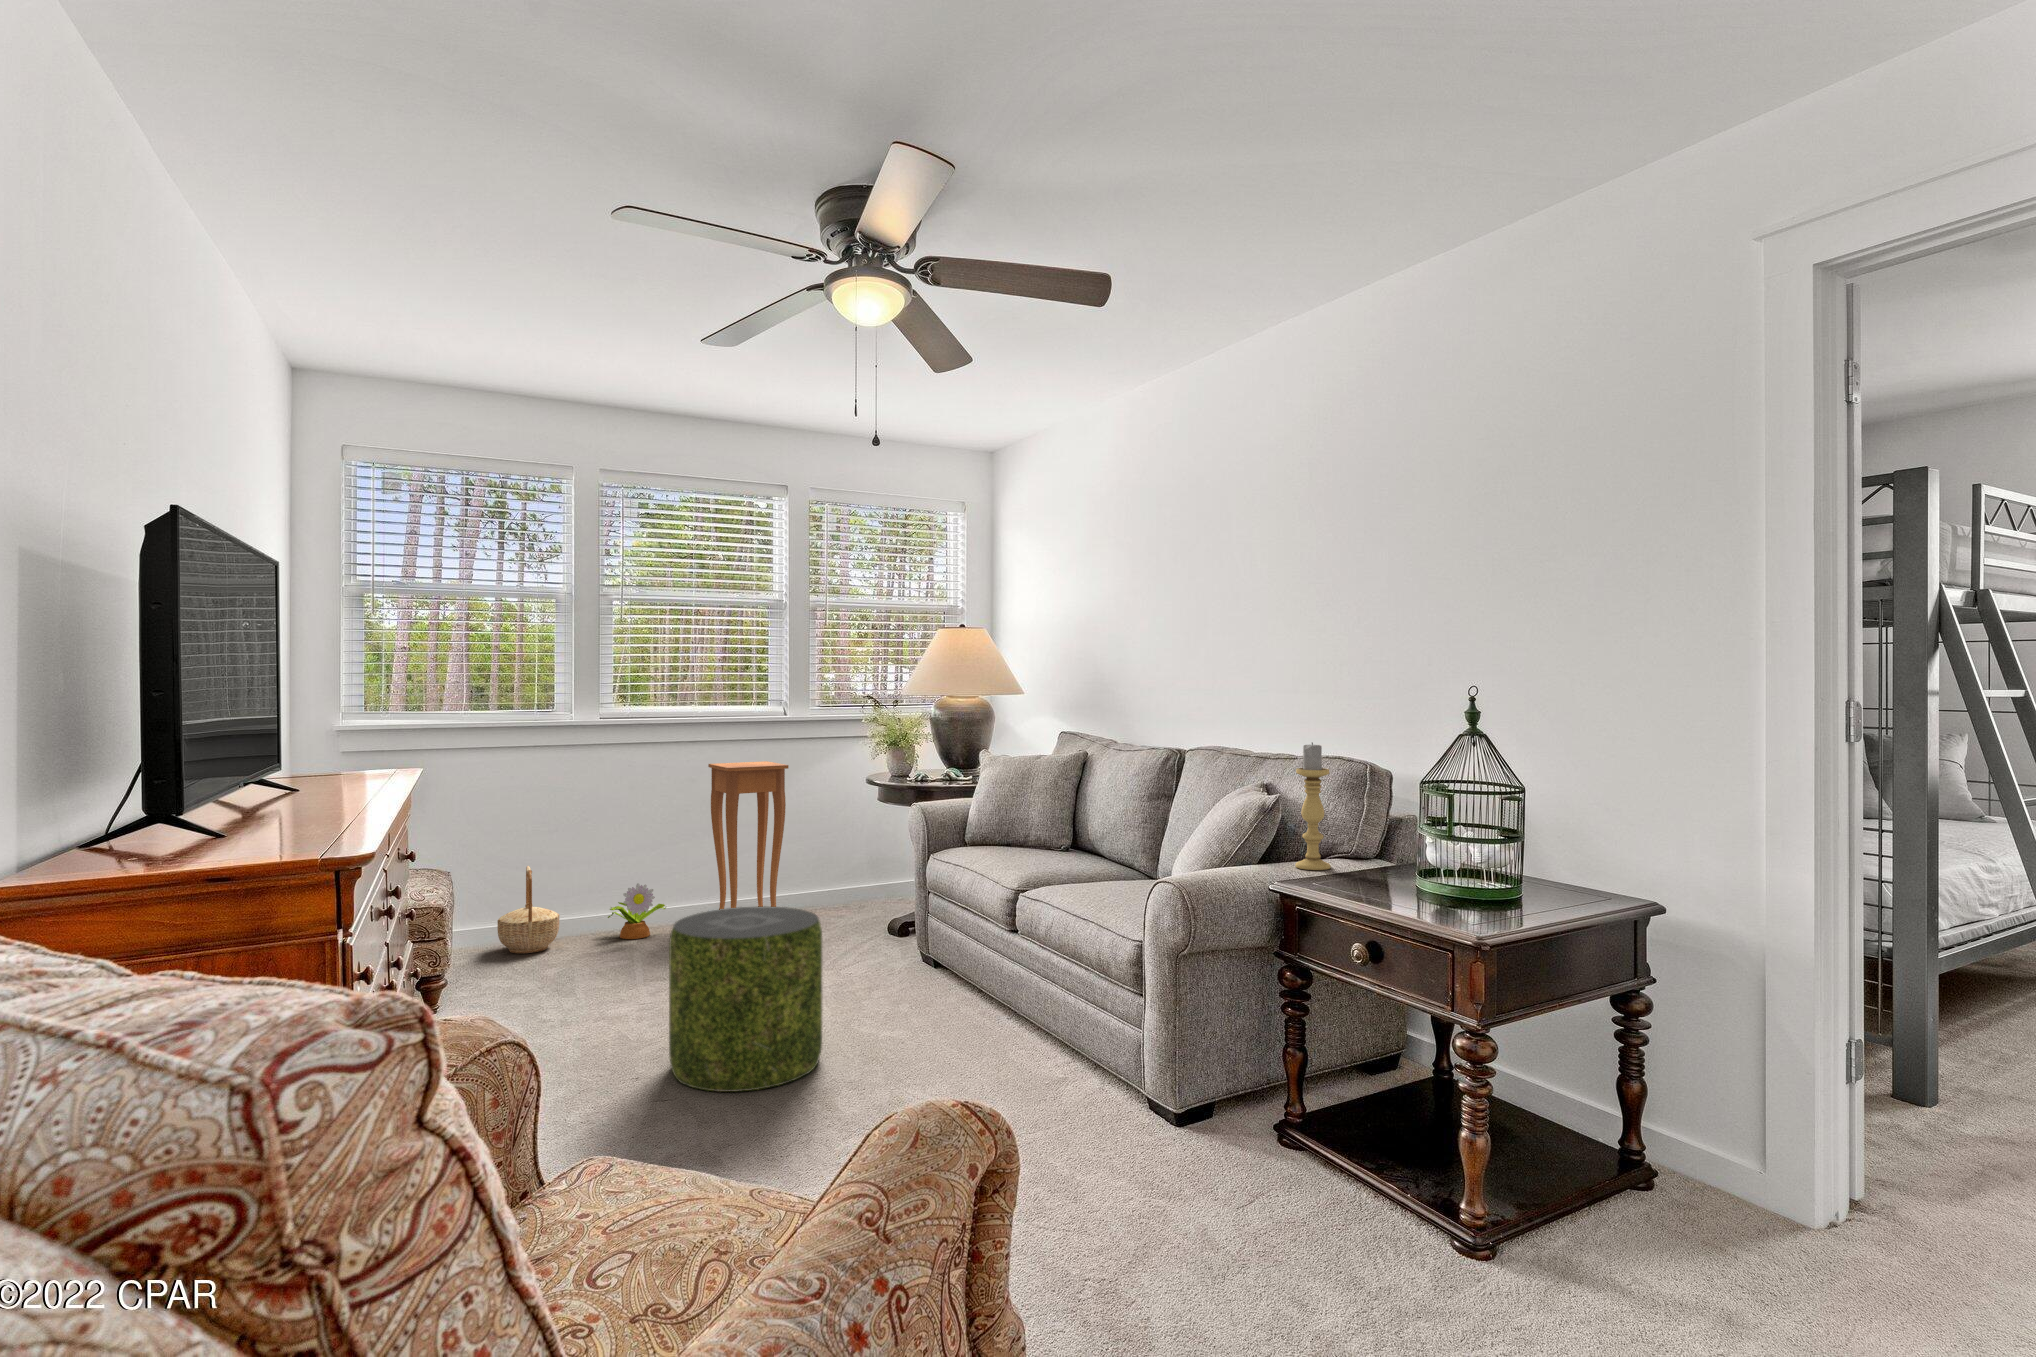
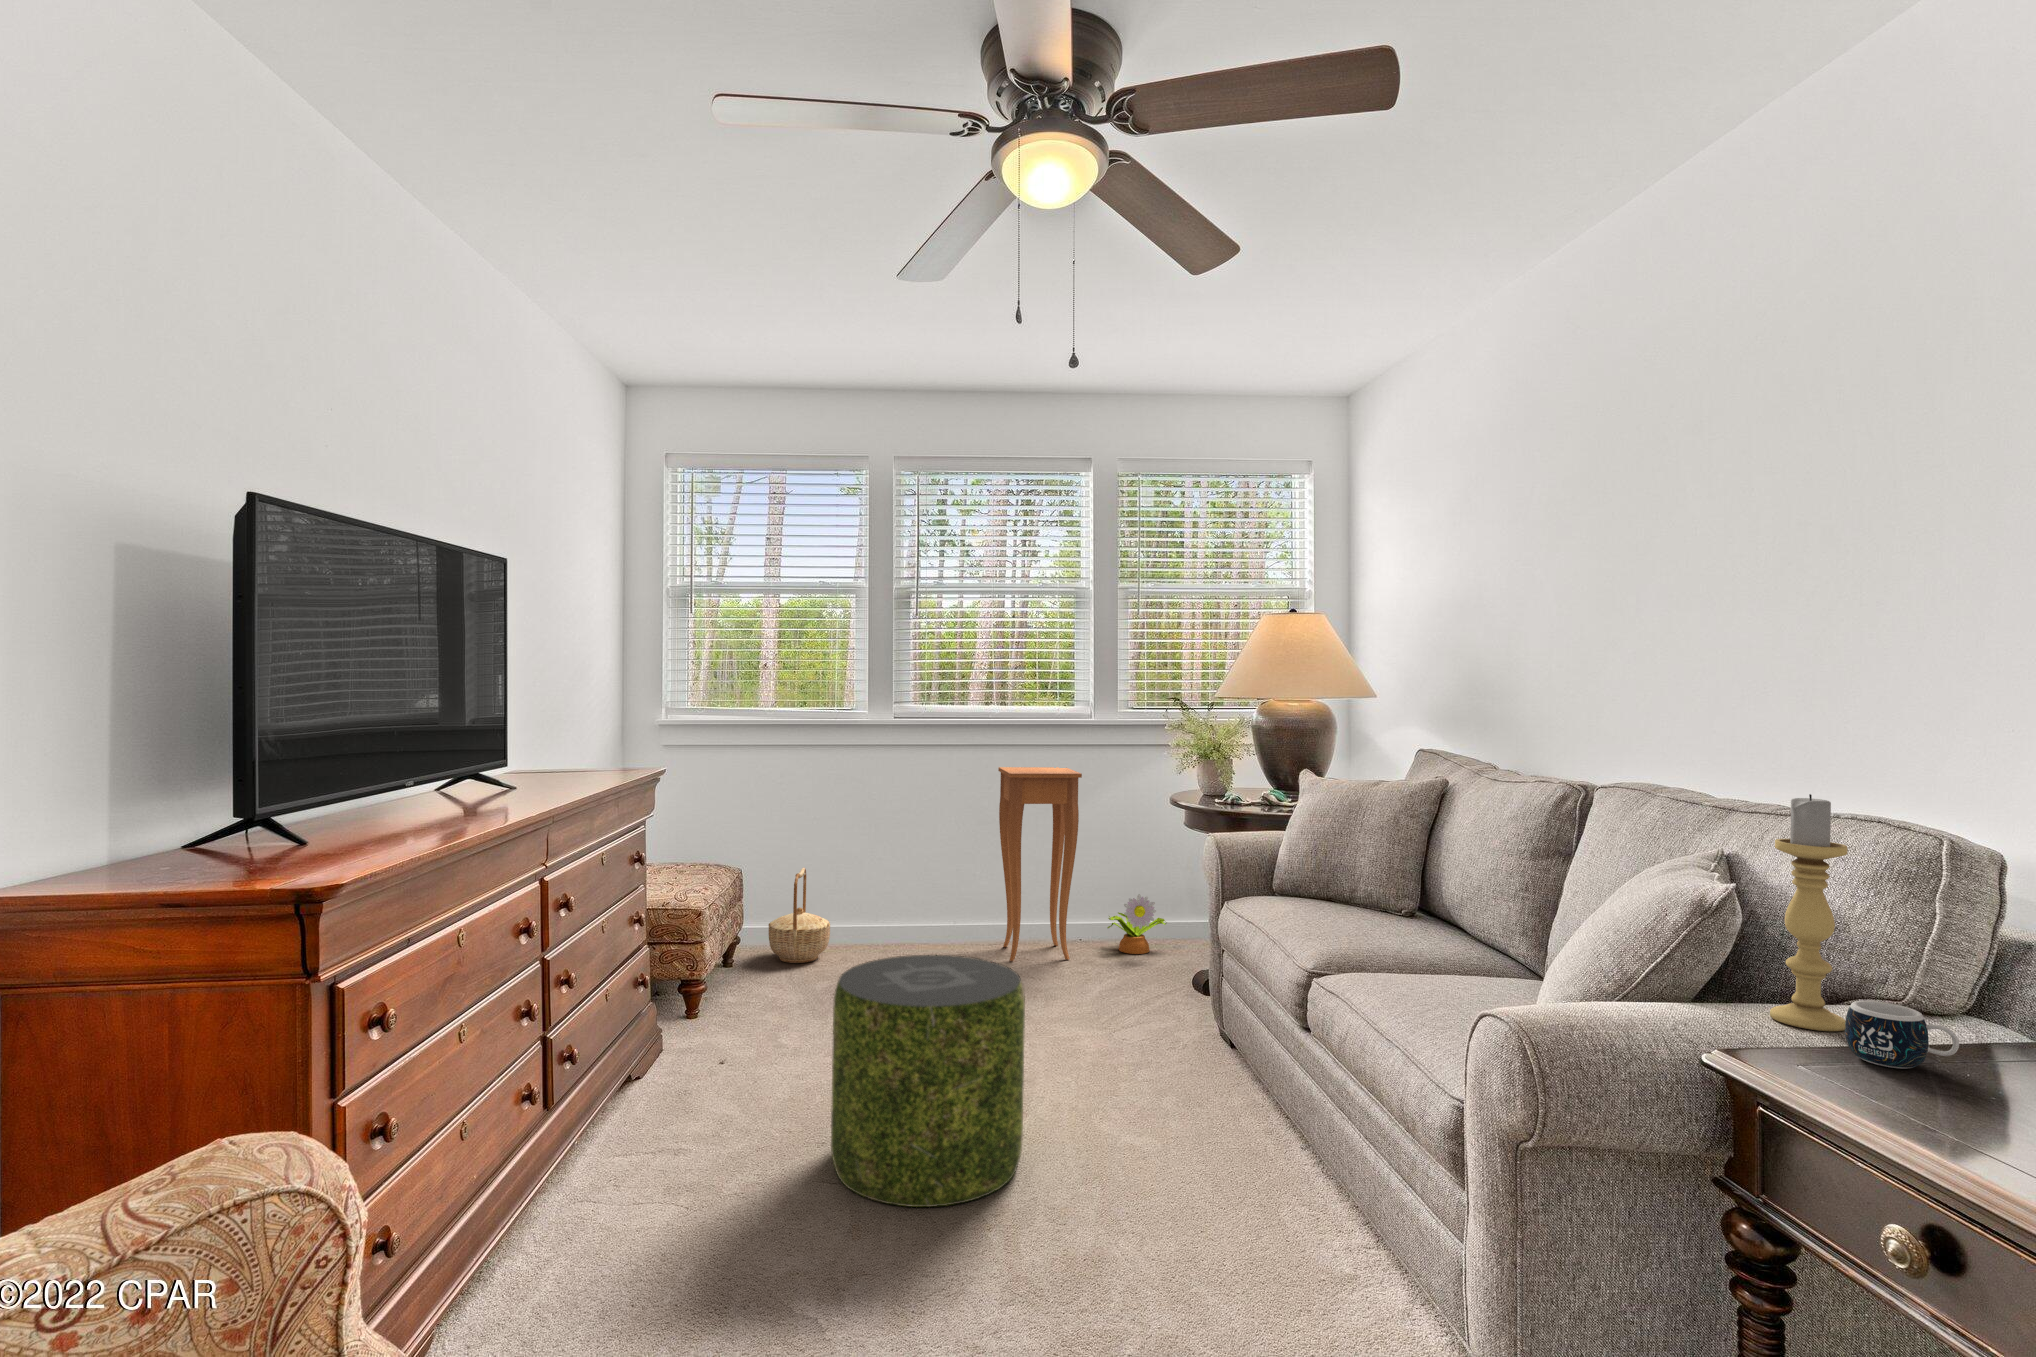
mug: none [1331,849,1379,880] -> present [1845,1001,1959,1069]
decorative plant: present [608,883,666,939] -> present [1107,894,1166,954]

